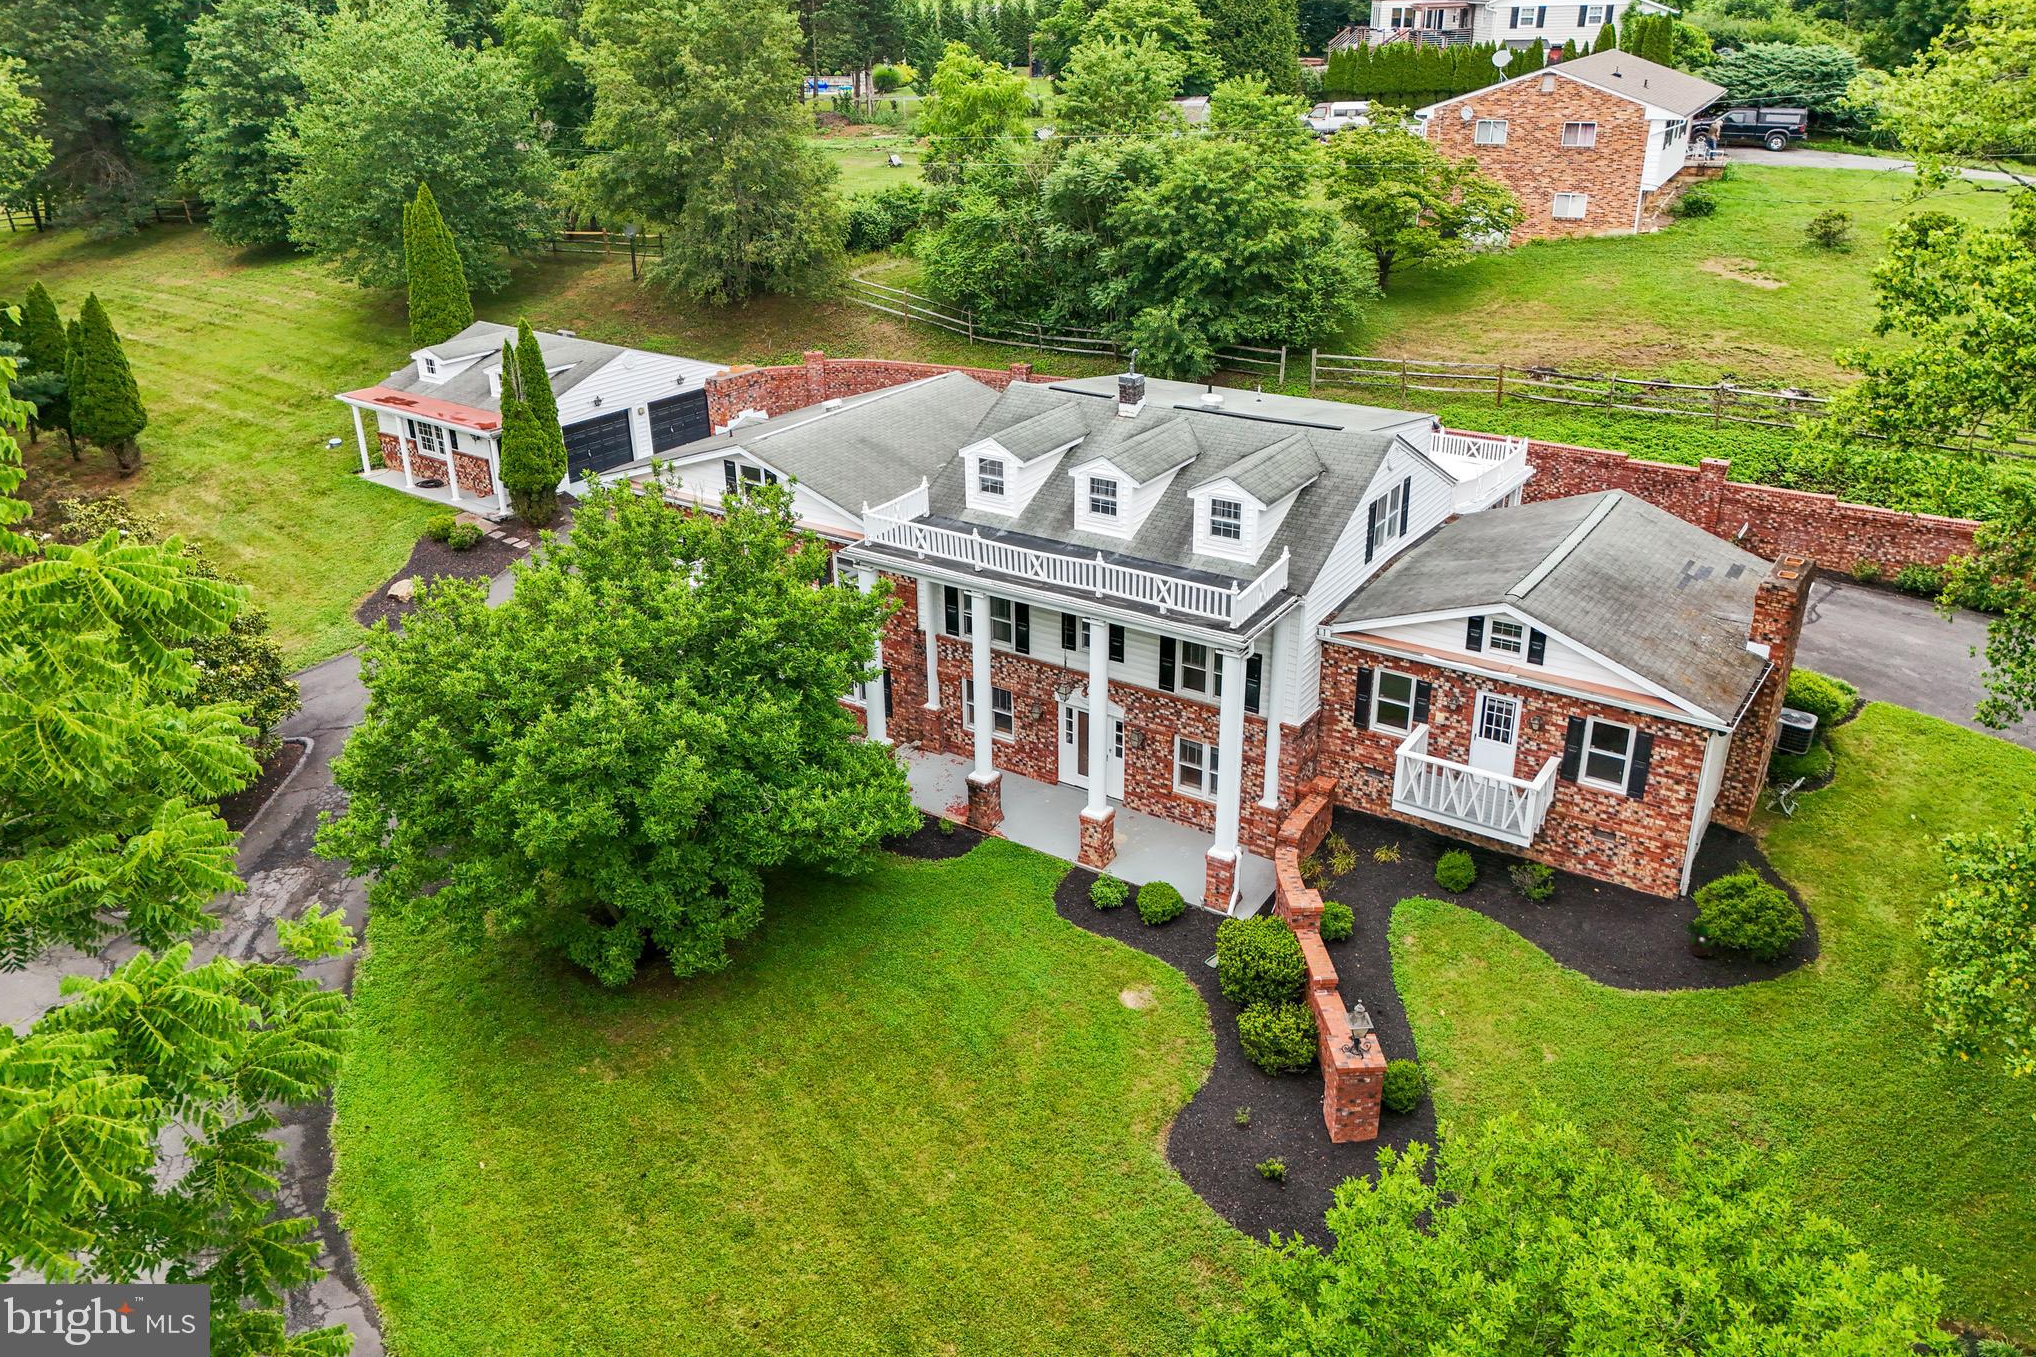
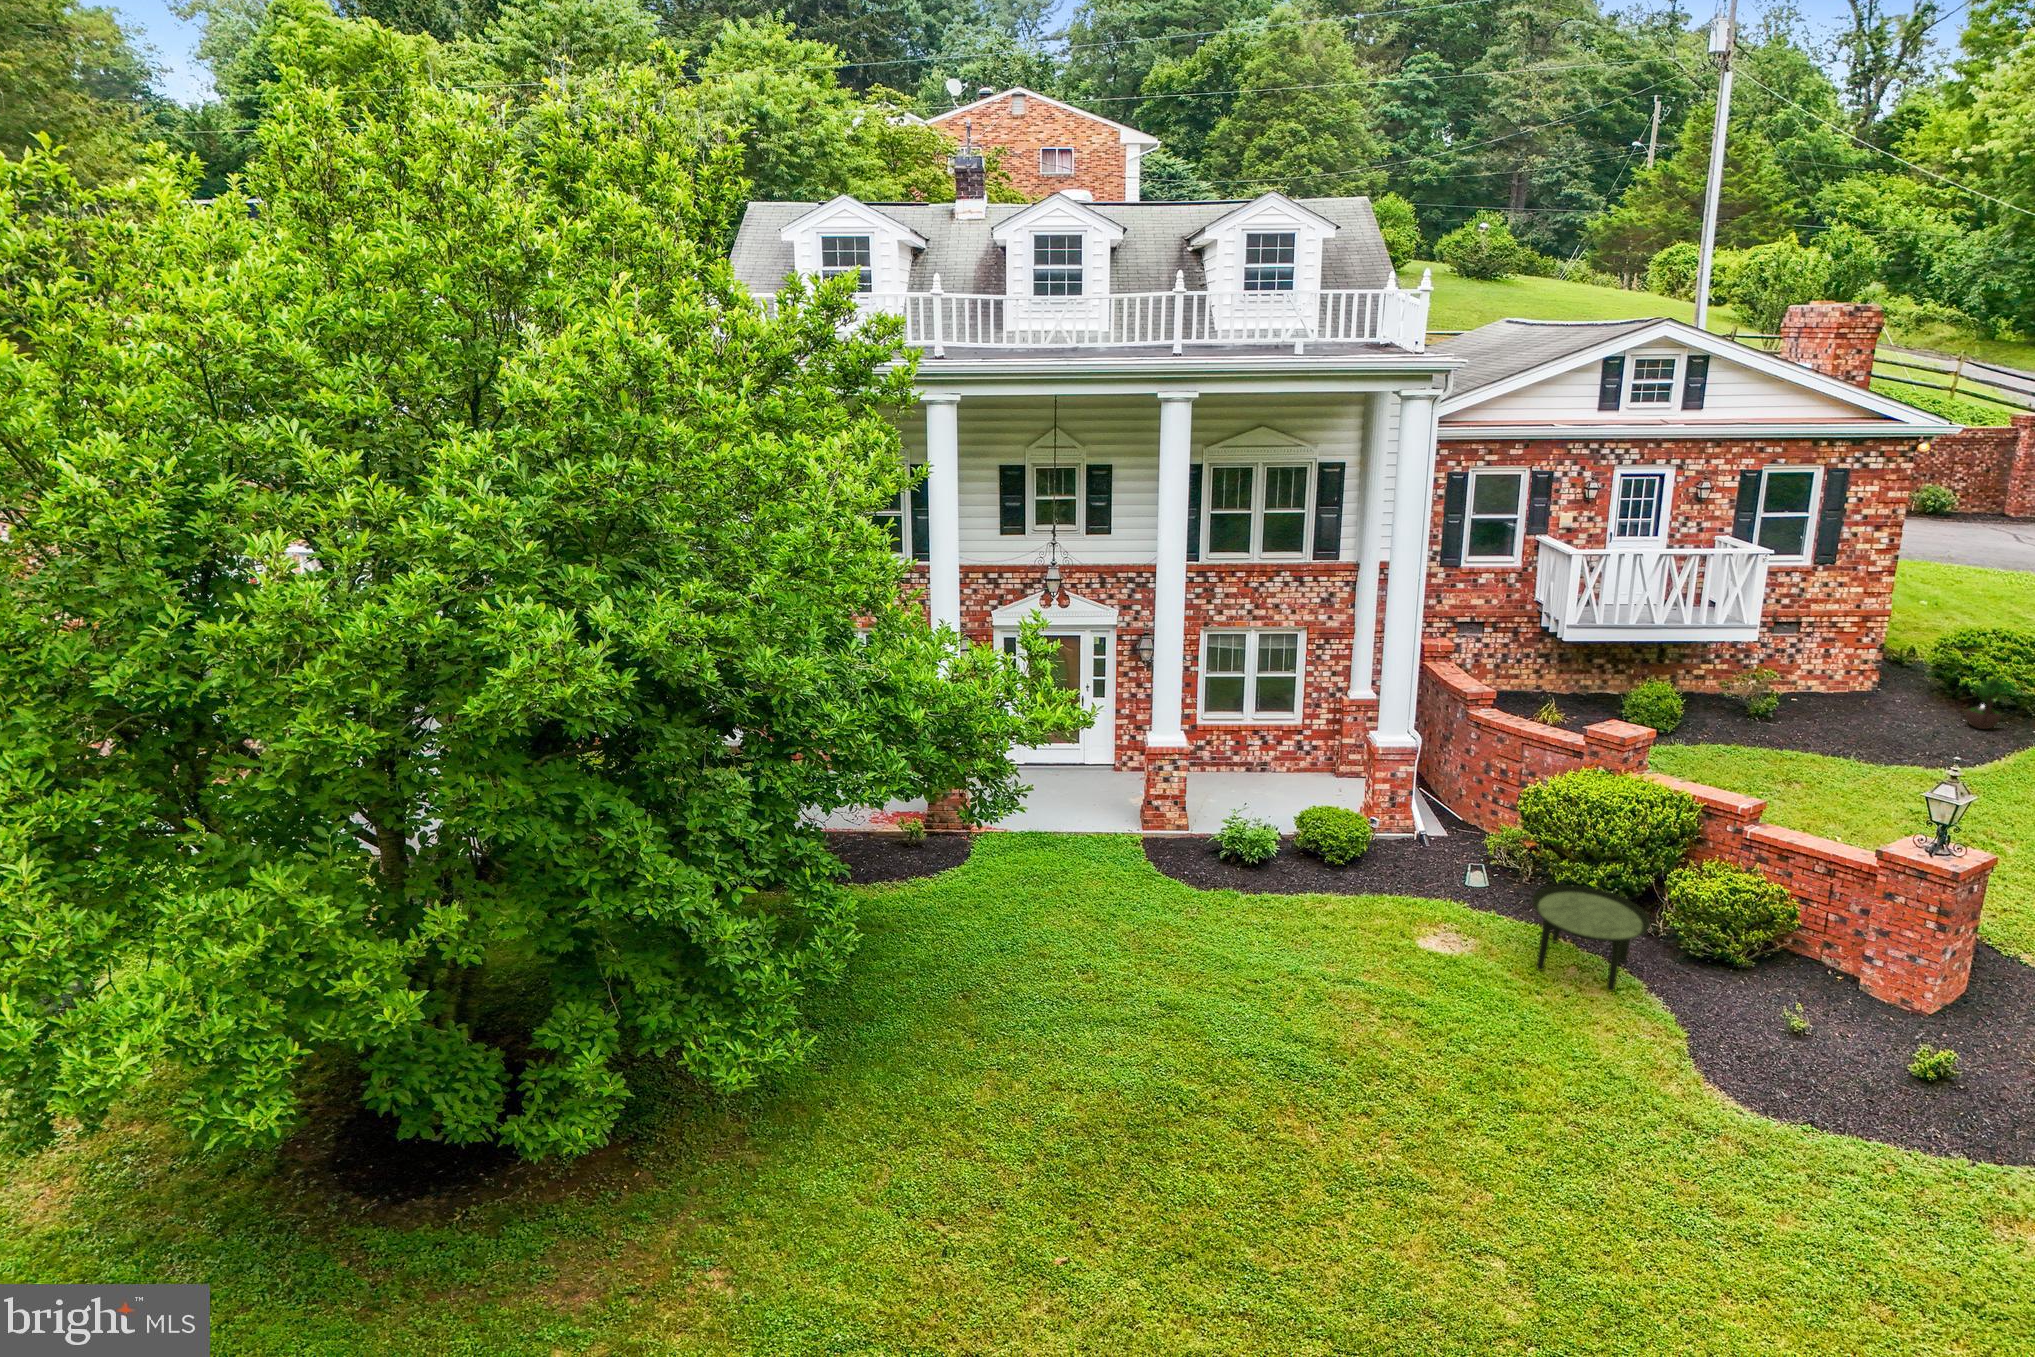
round table: none [1166,963,1226,1026] -> present [1532,885,1651,991]

